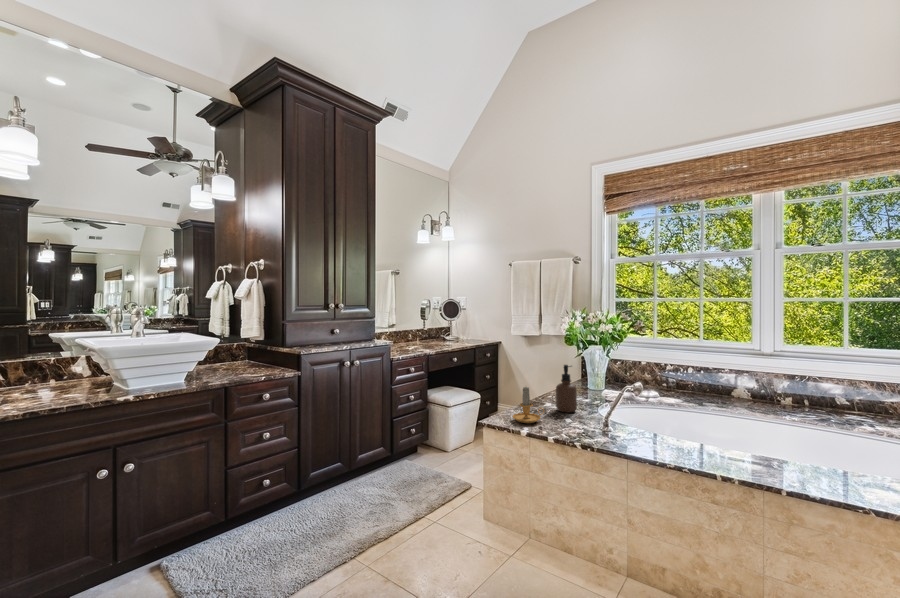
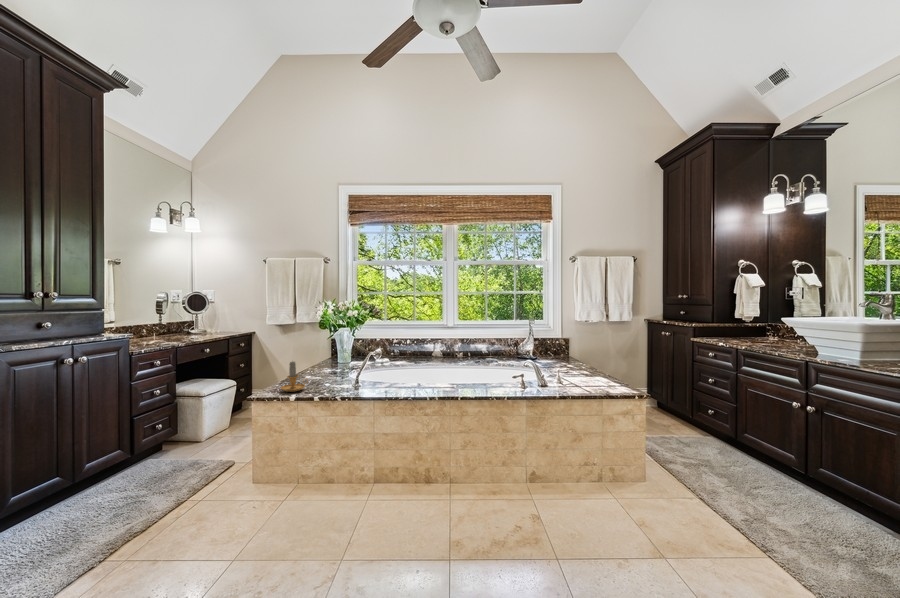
soap dispenser: present [556,365,577,413] -> none [316,342,333,381]

